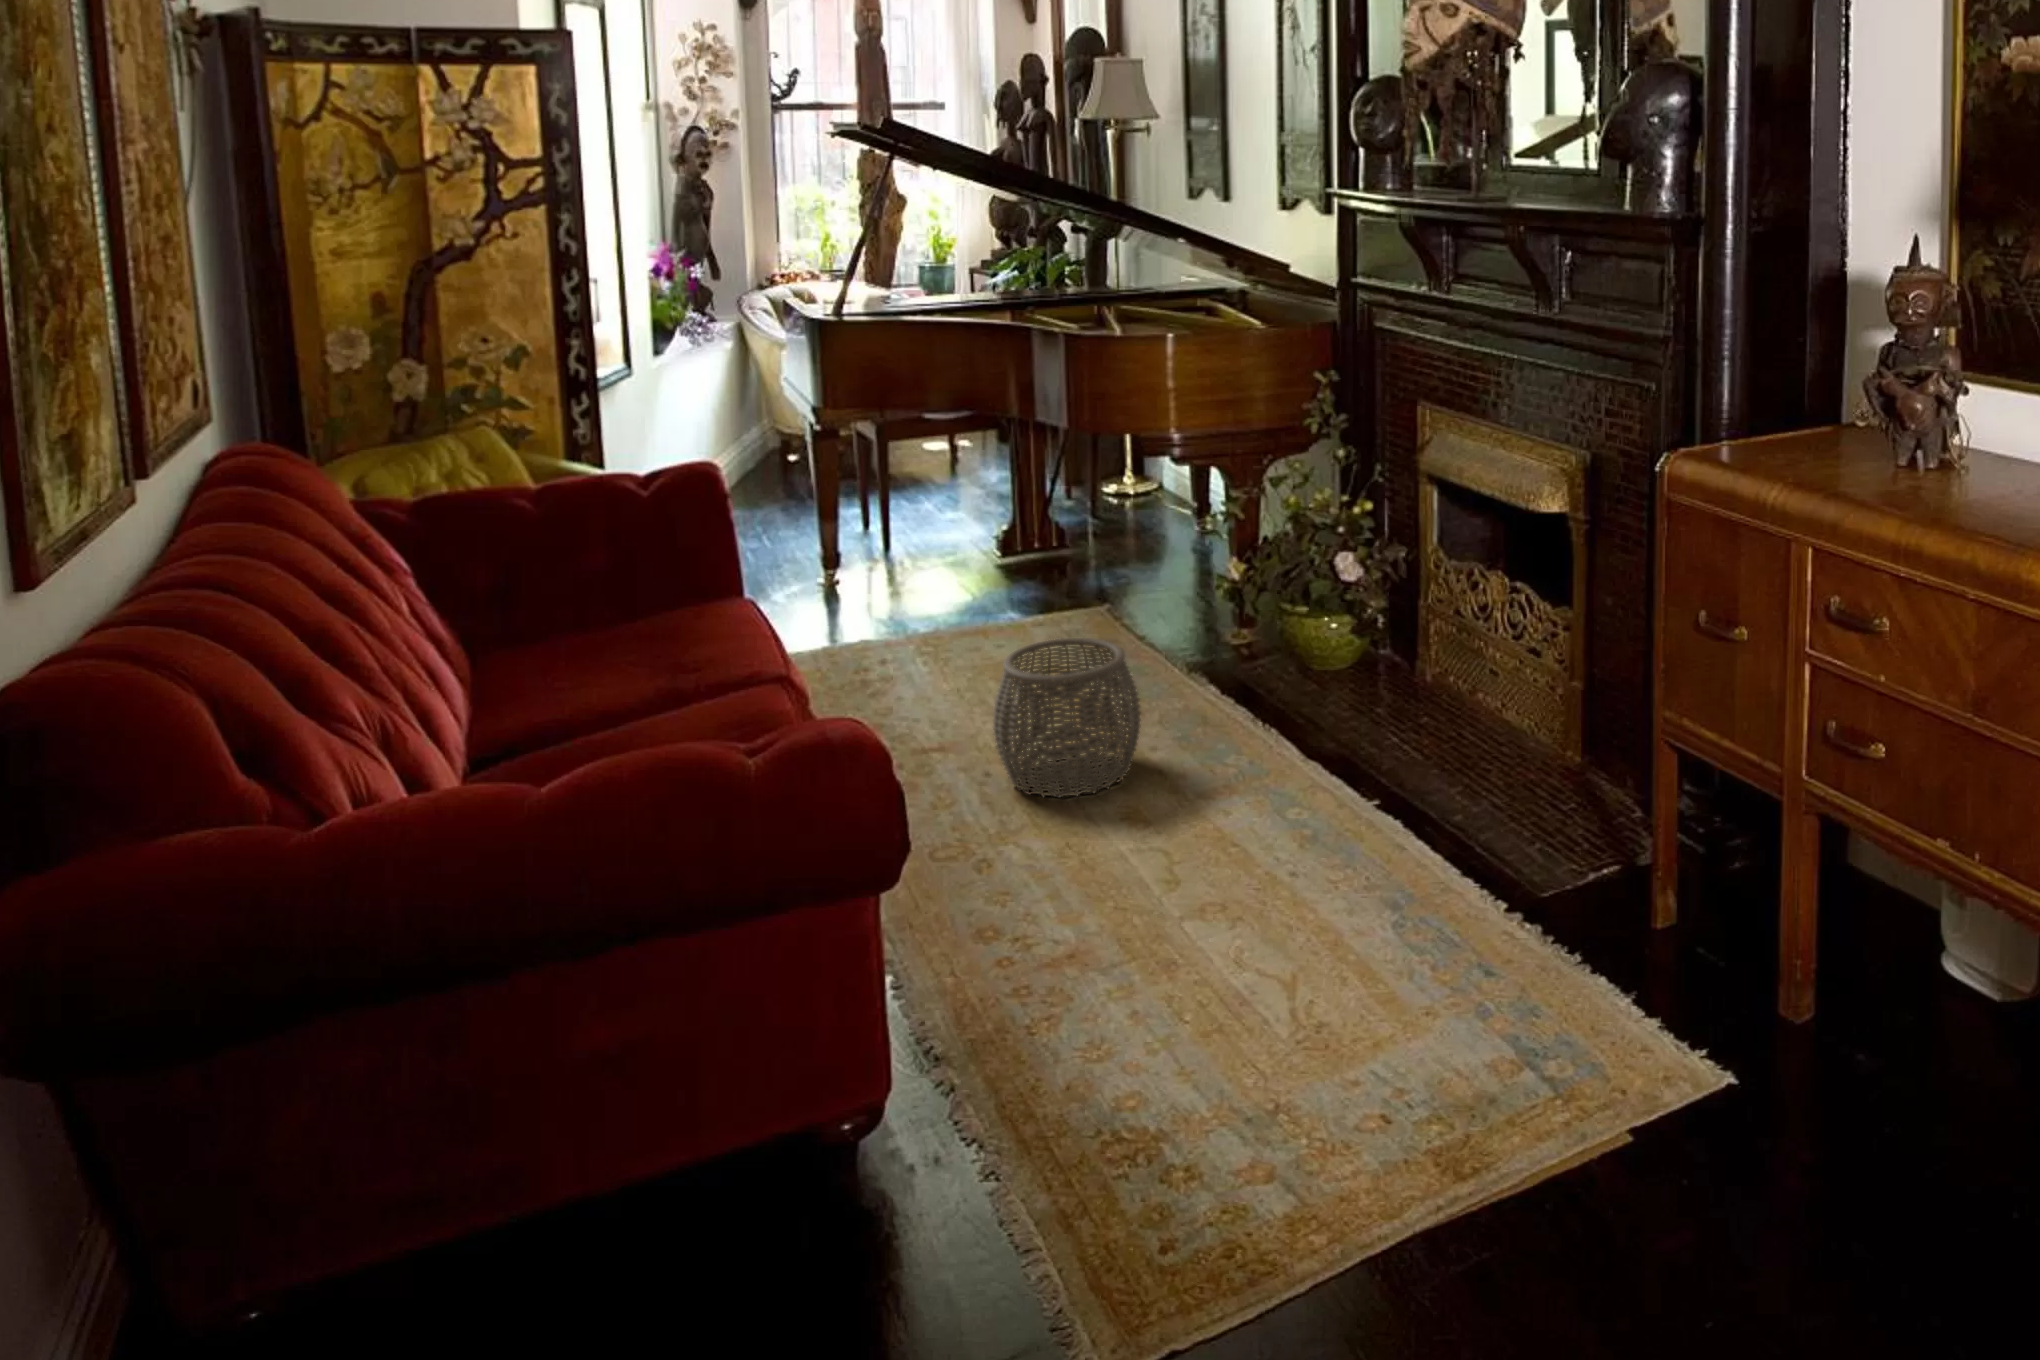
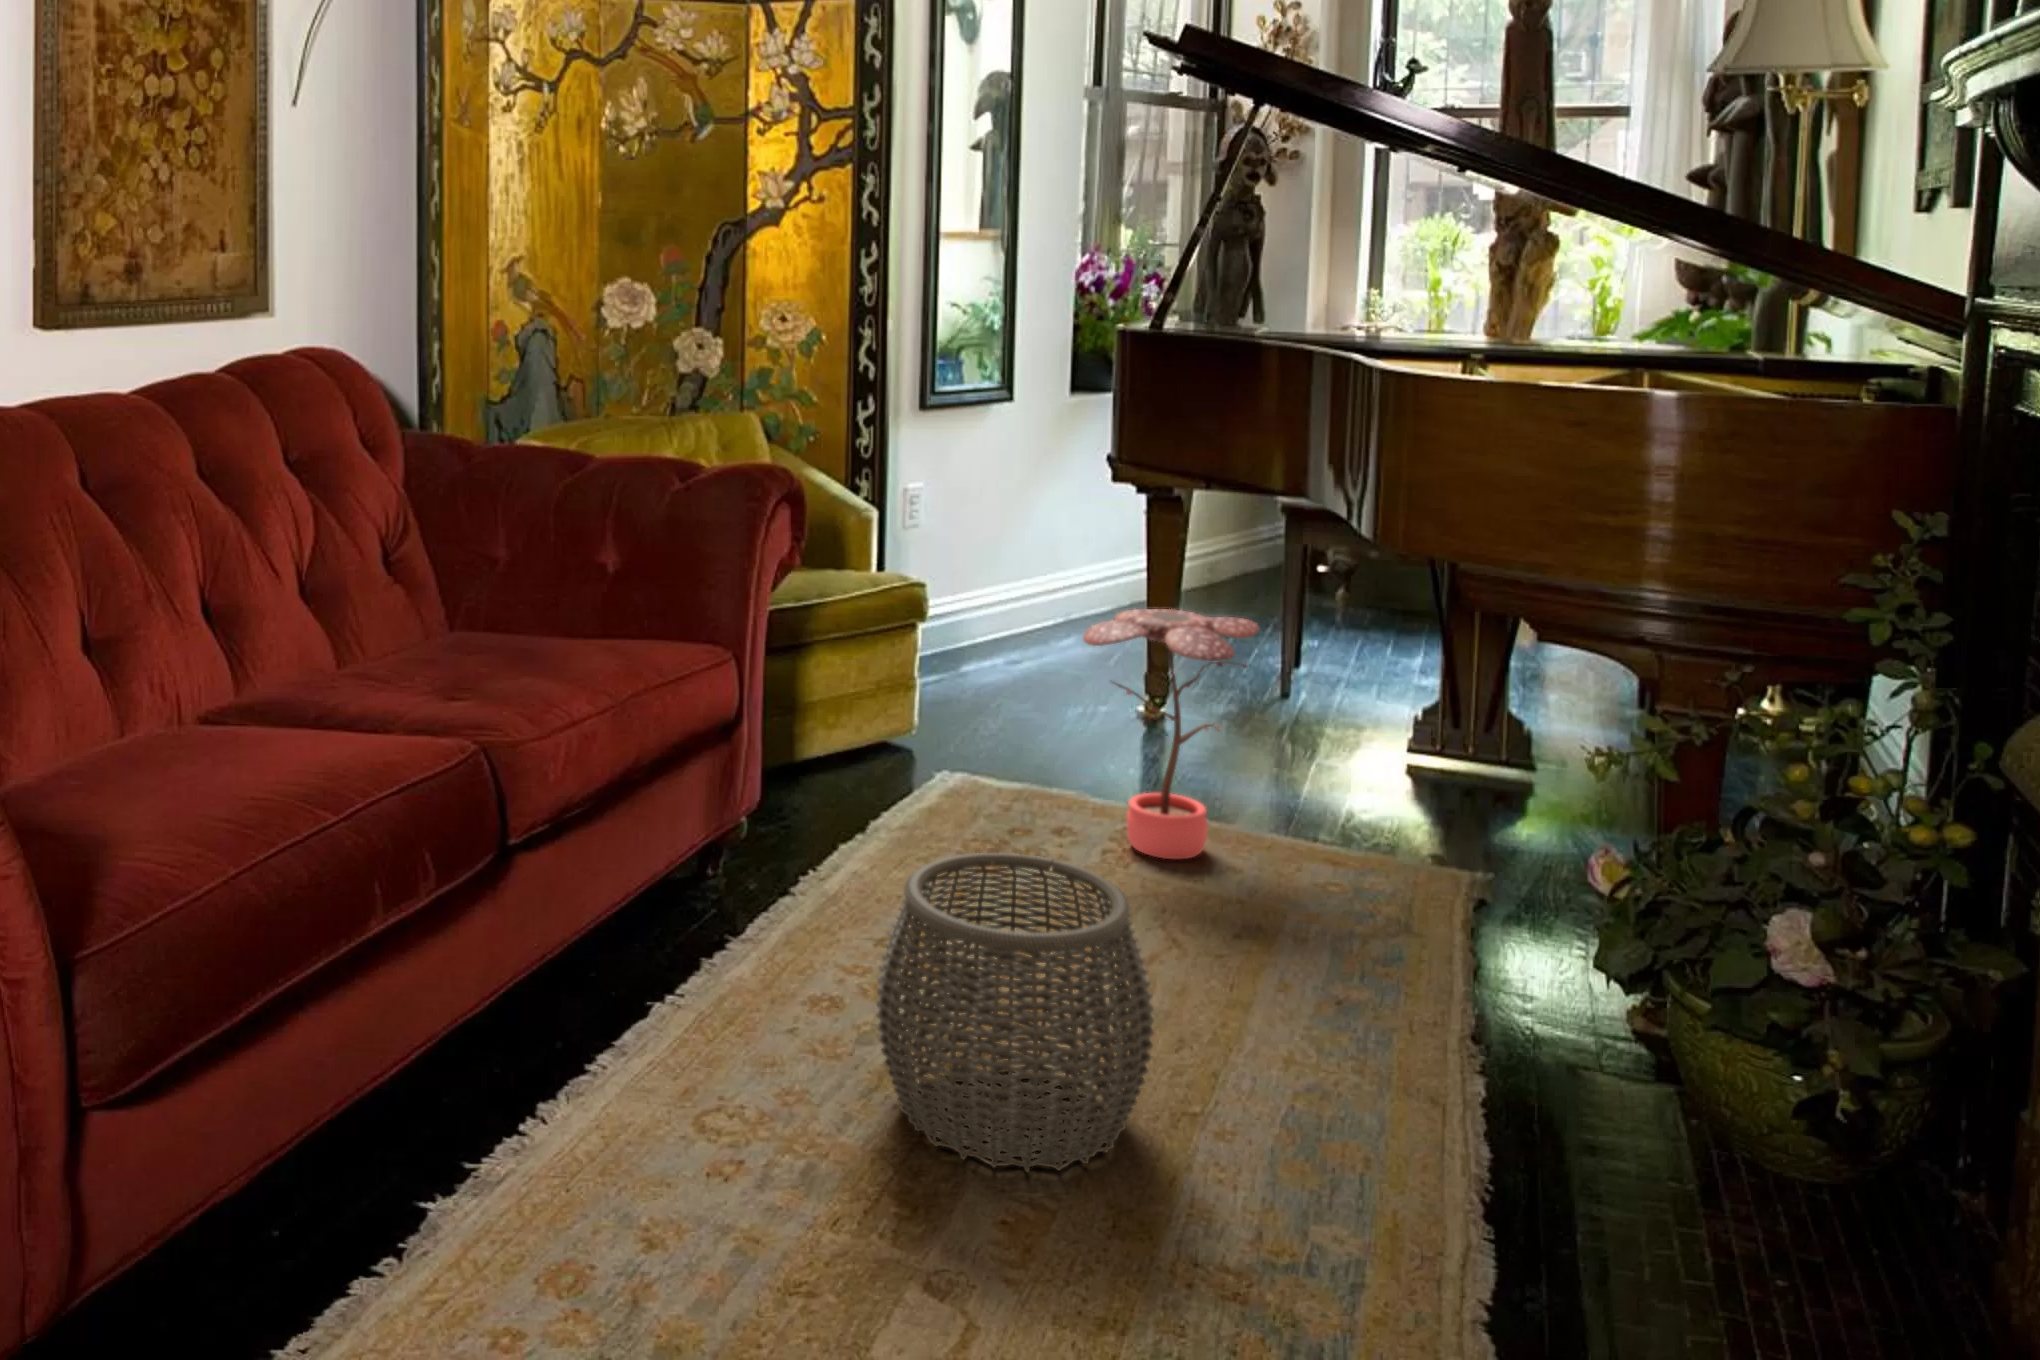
potted plant: none [900,498,1002,655] -> present [1083,609,1259,859]

